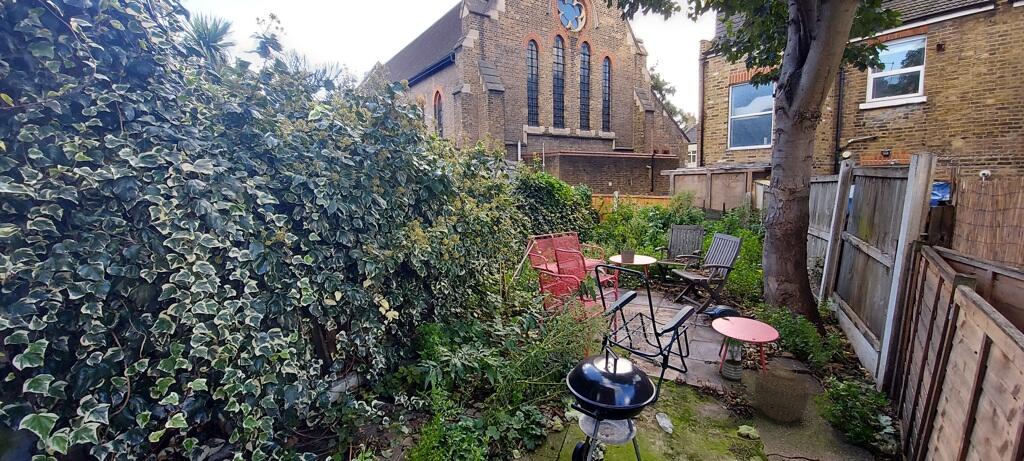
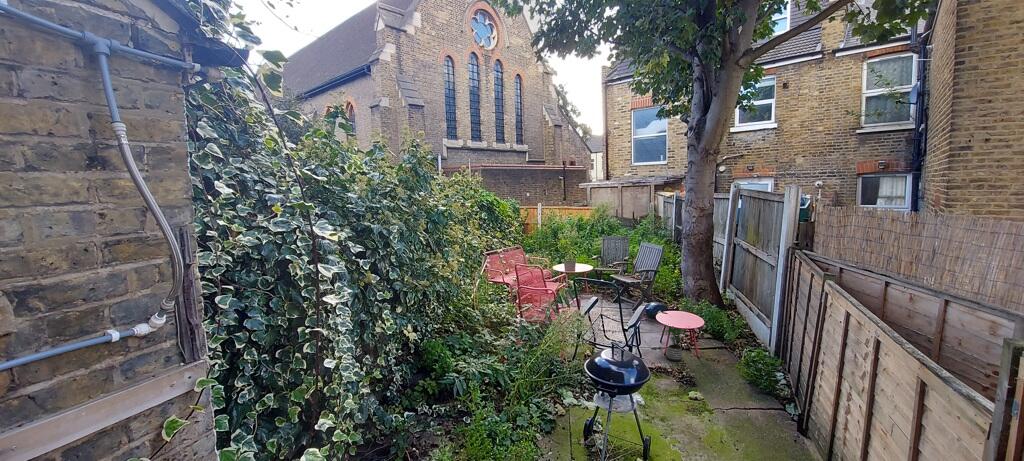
woven basket: present [755,367,808,422] -> none [696,347,733,386]

